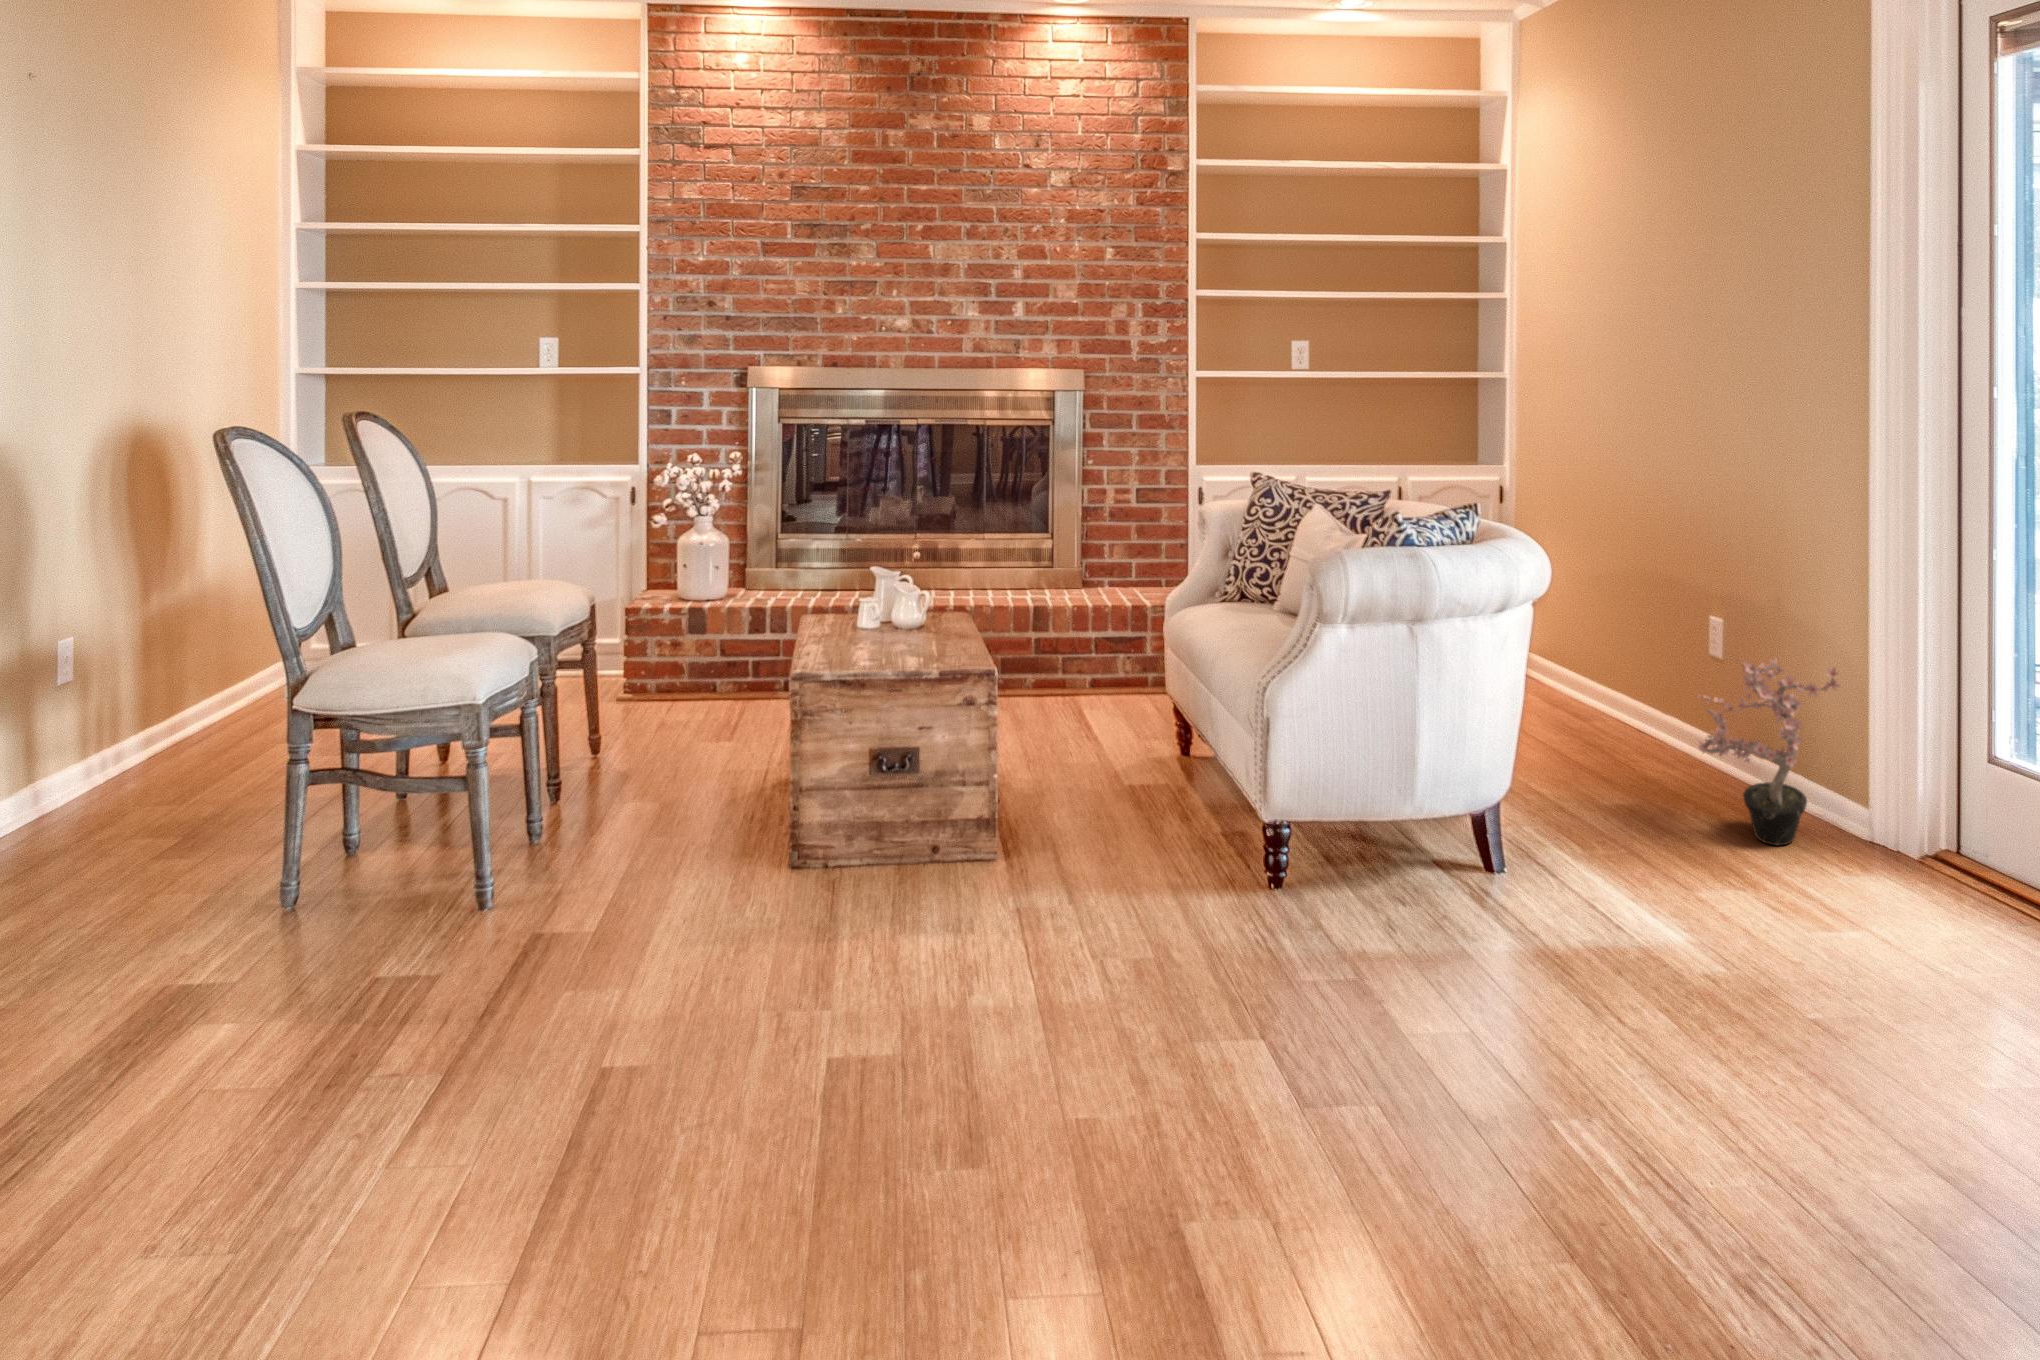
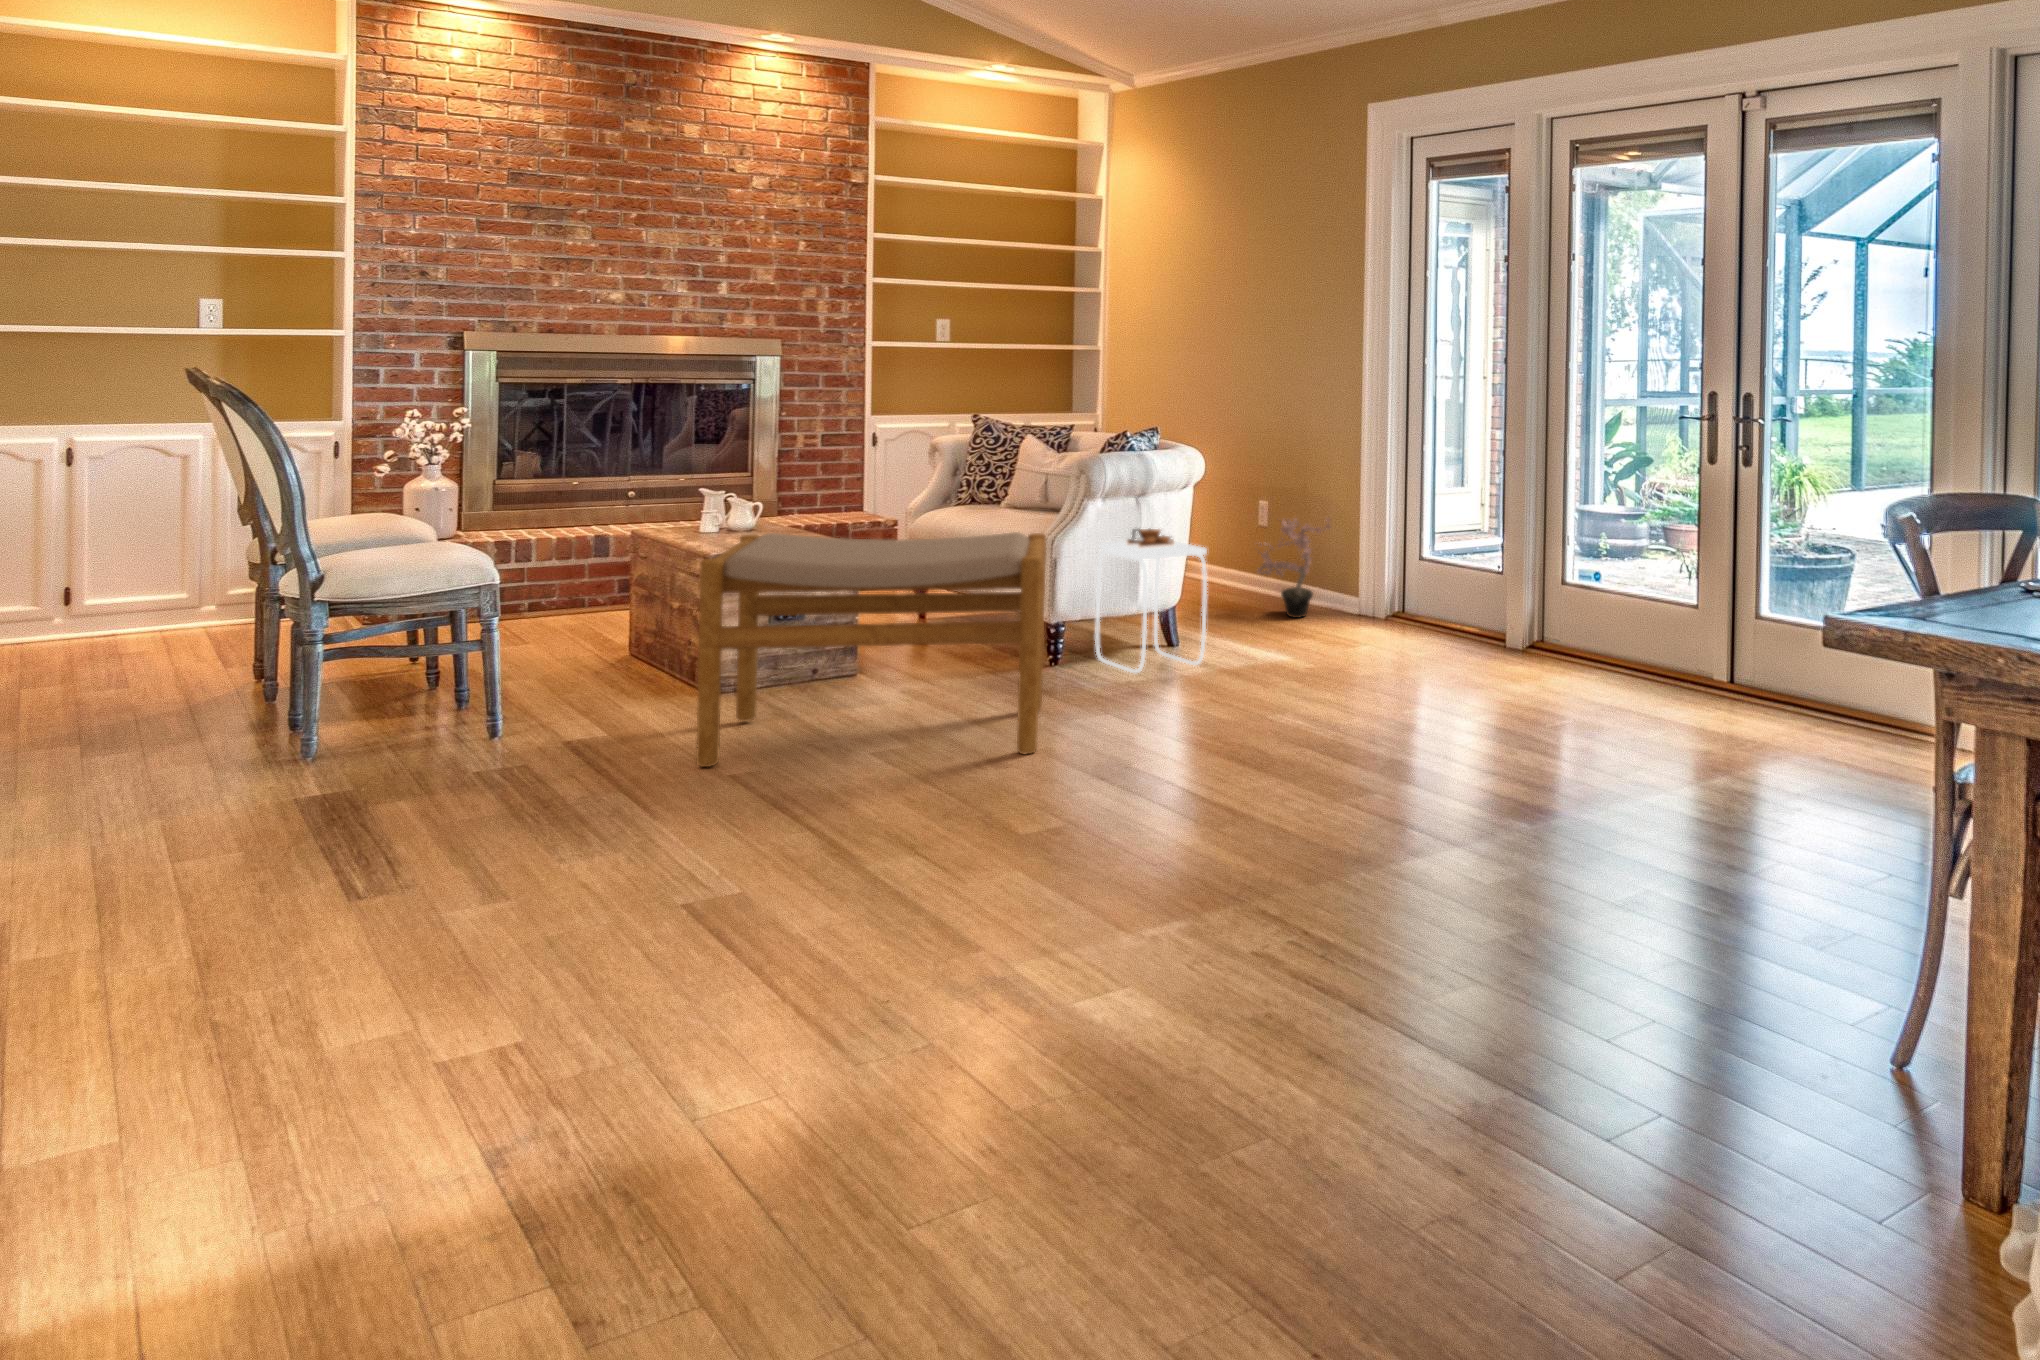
footstool: none [532,658,1163,1195] -> present [696,532,1046,767]
side table: none [1352,682,1534,957] -> present [1095,529,1207,673]

